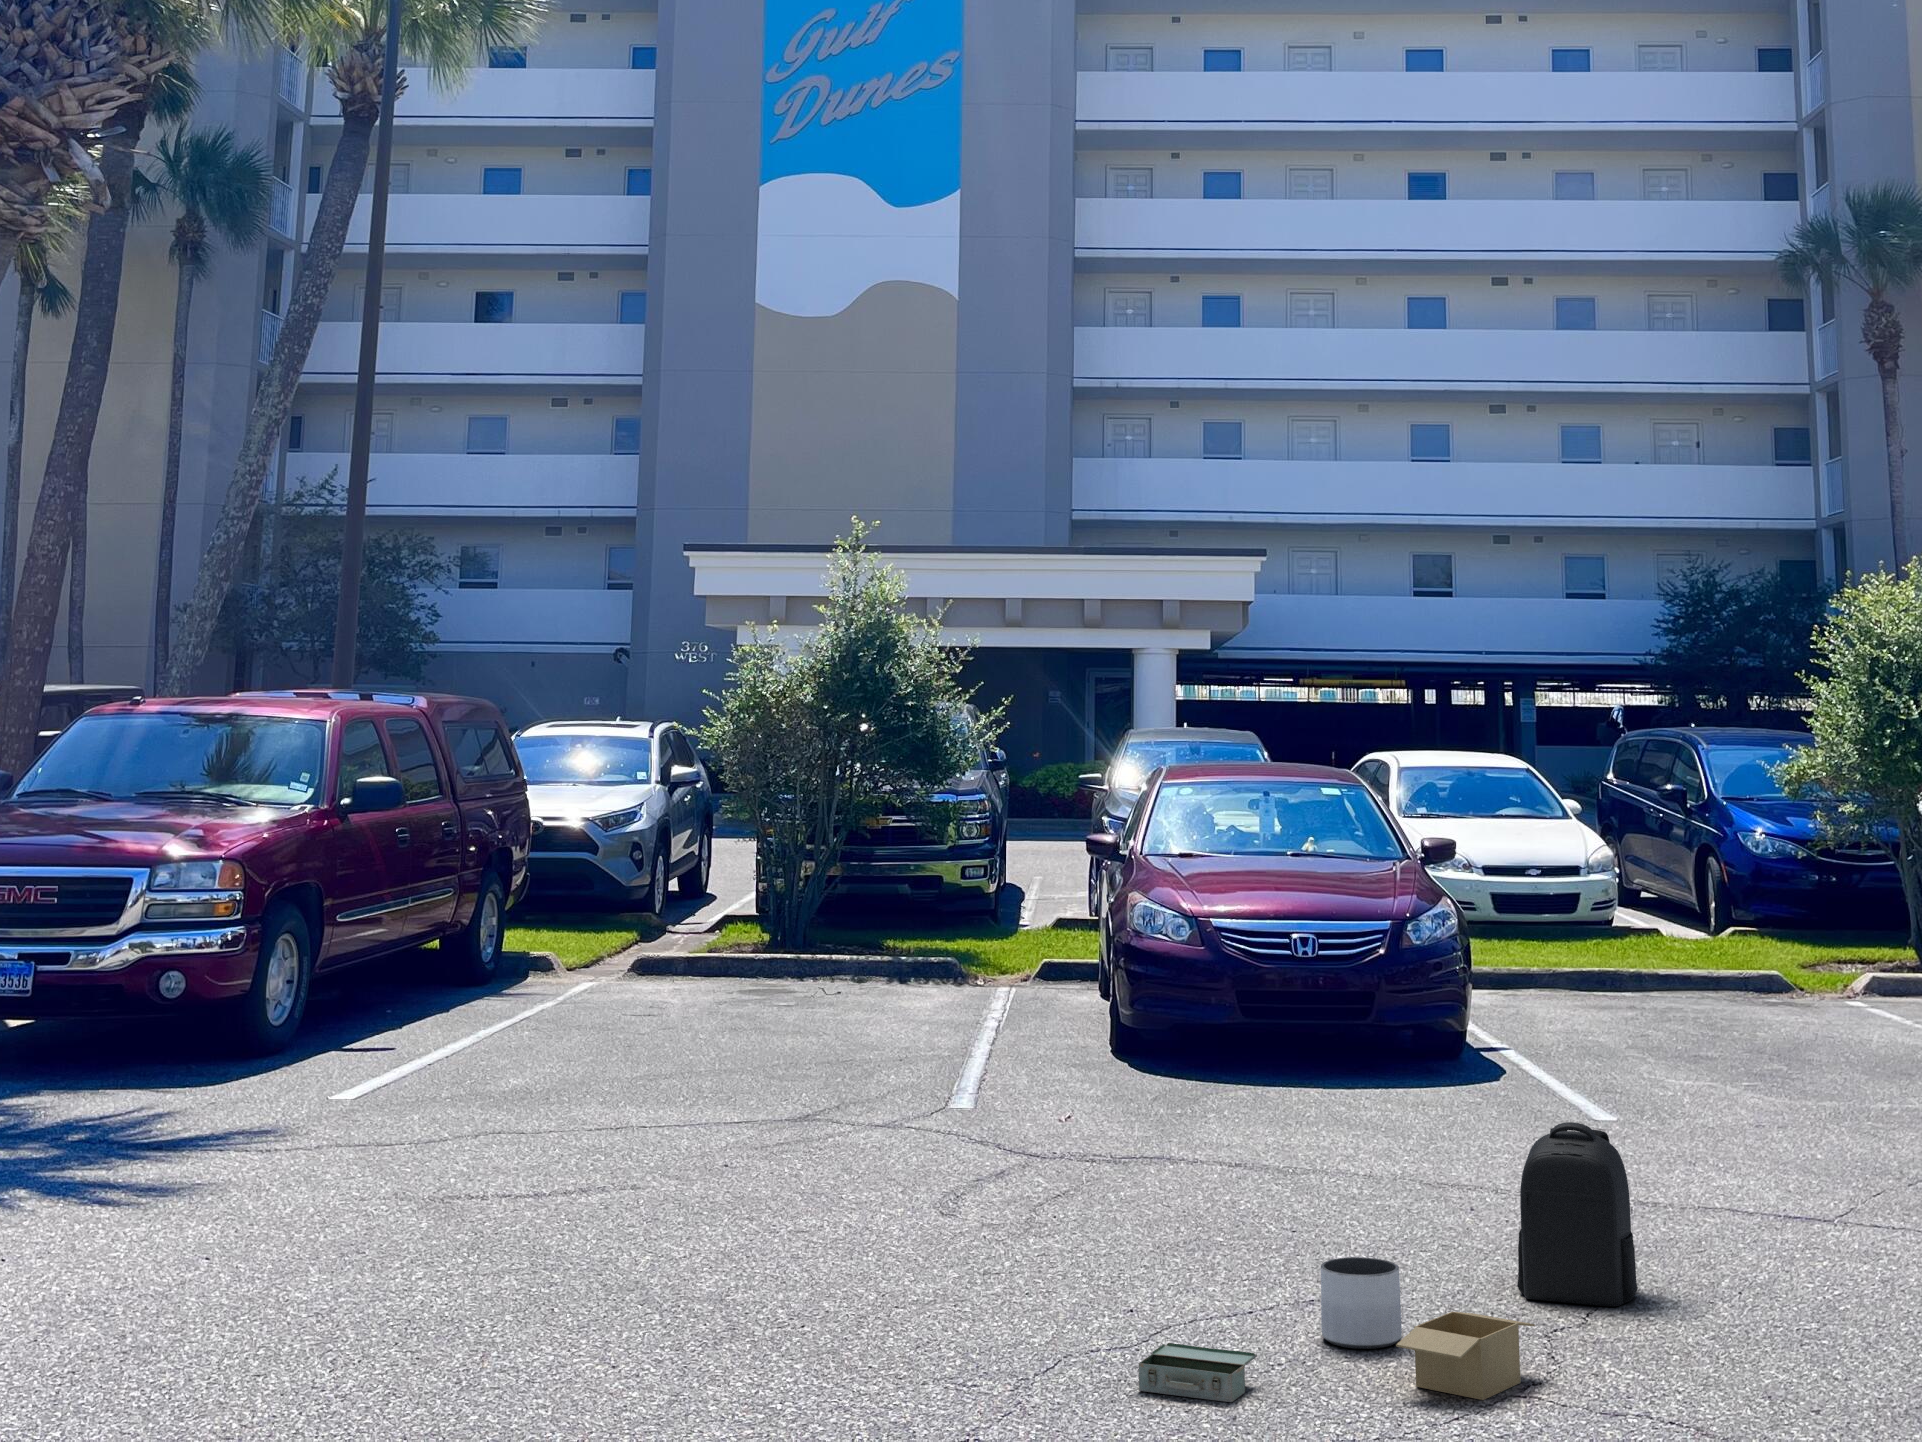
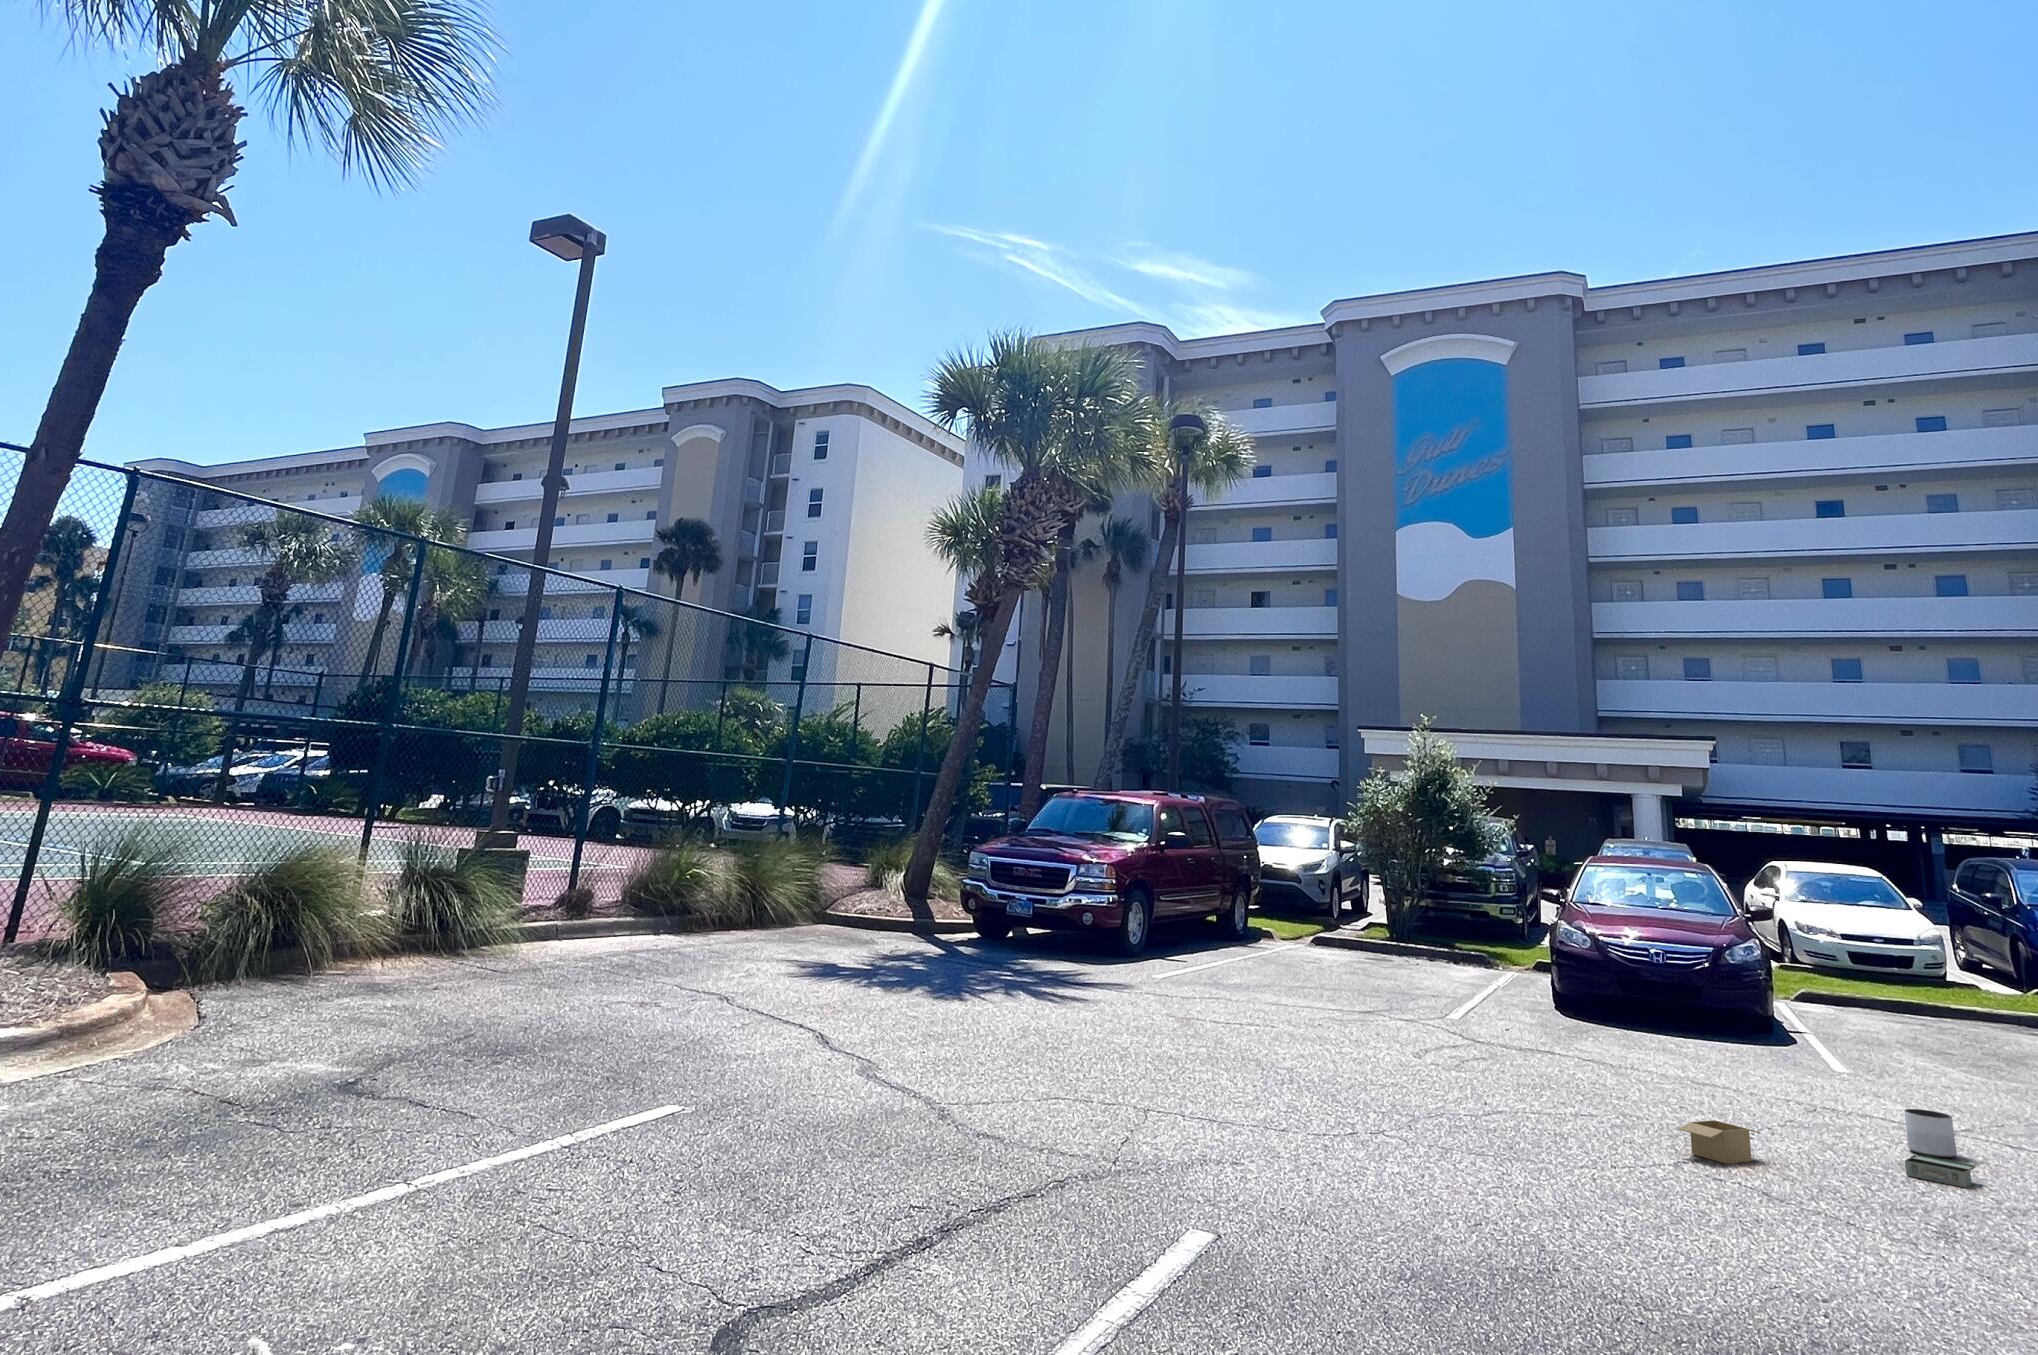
backpack: present [1517,1122,1638,1307] -> none [1770,1040,1843,1144]
planter: present [1321,1257,1402,1349] -> present [1904,1109,1957,1158]
toolbox: present [1139,1343,1257,1402] -> present [1905,1155,1975,1188]

